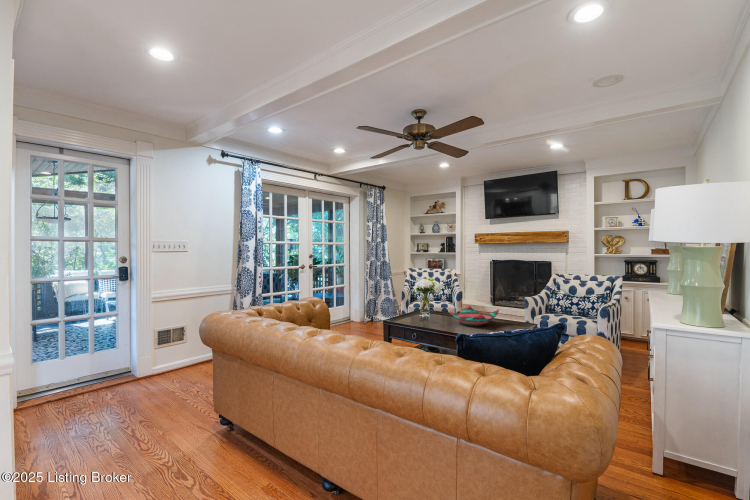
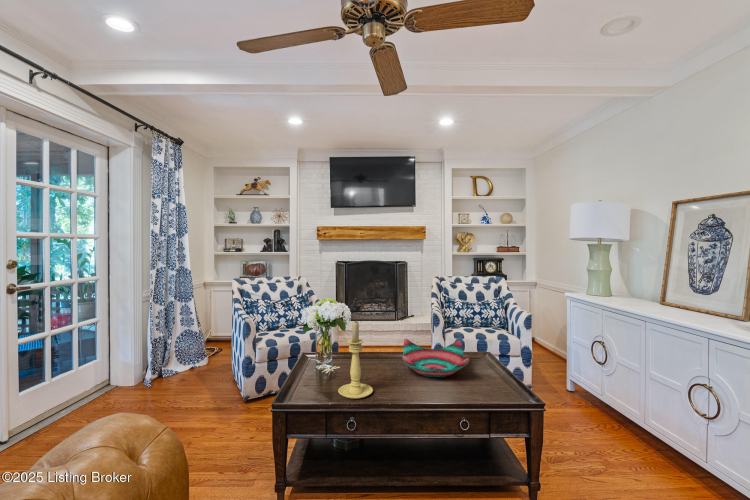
candle holder: none [409,286,426,324] -> present [338,321,373,399]

